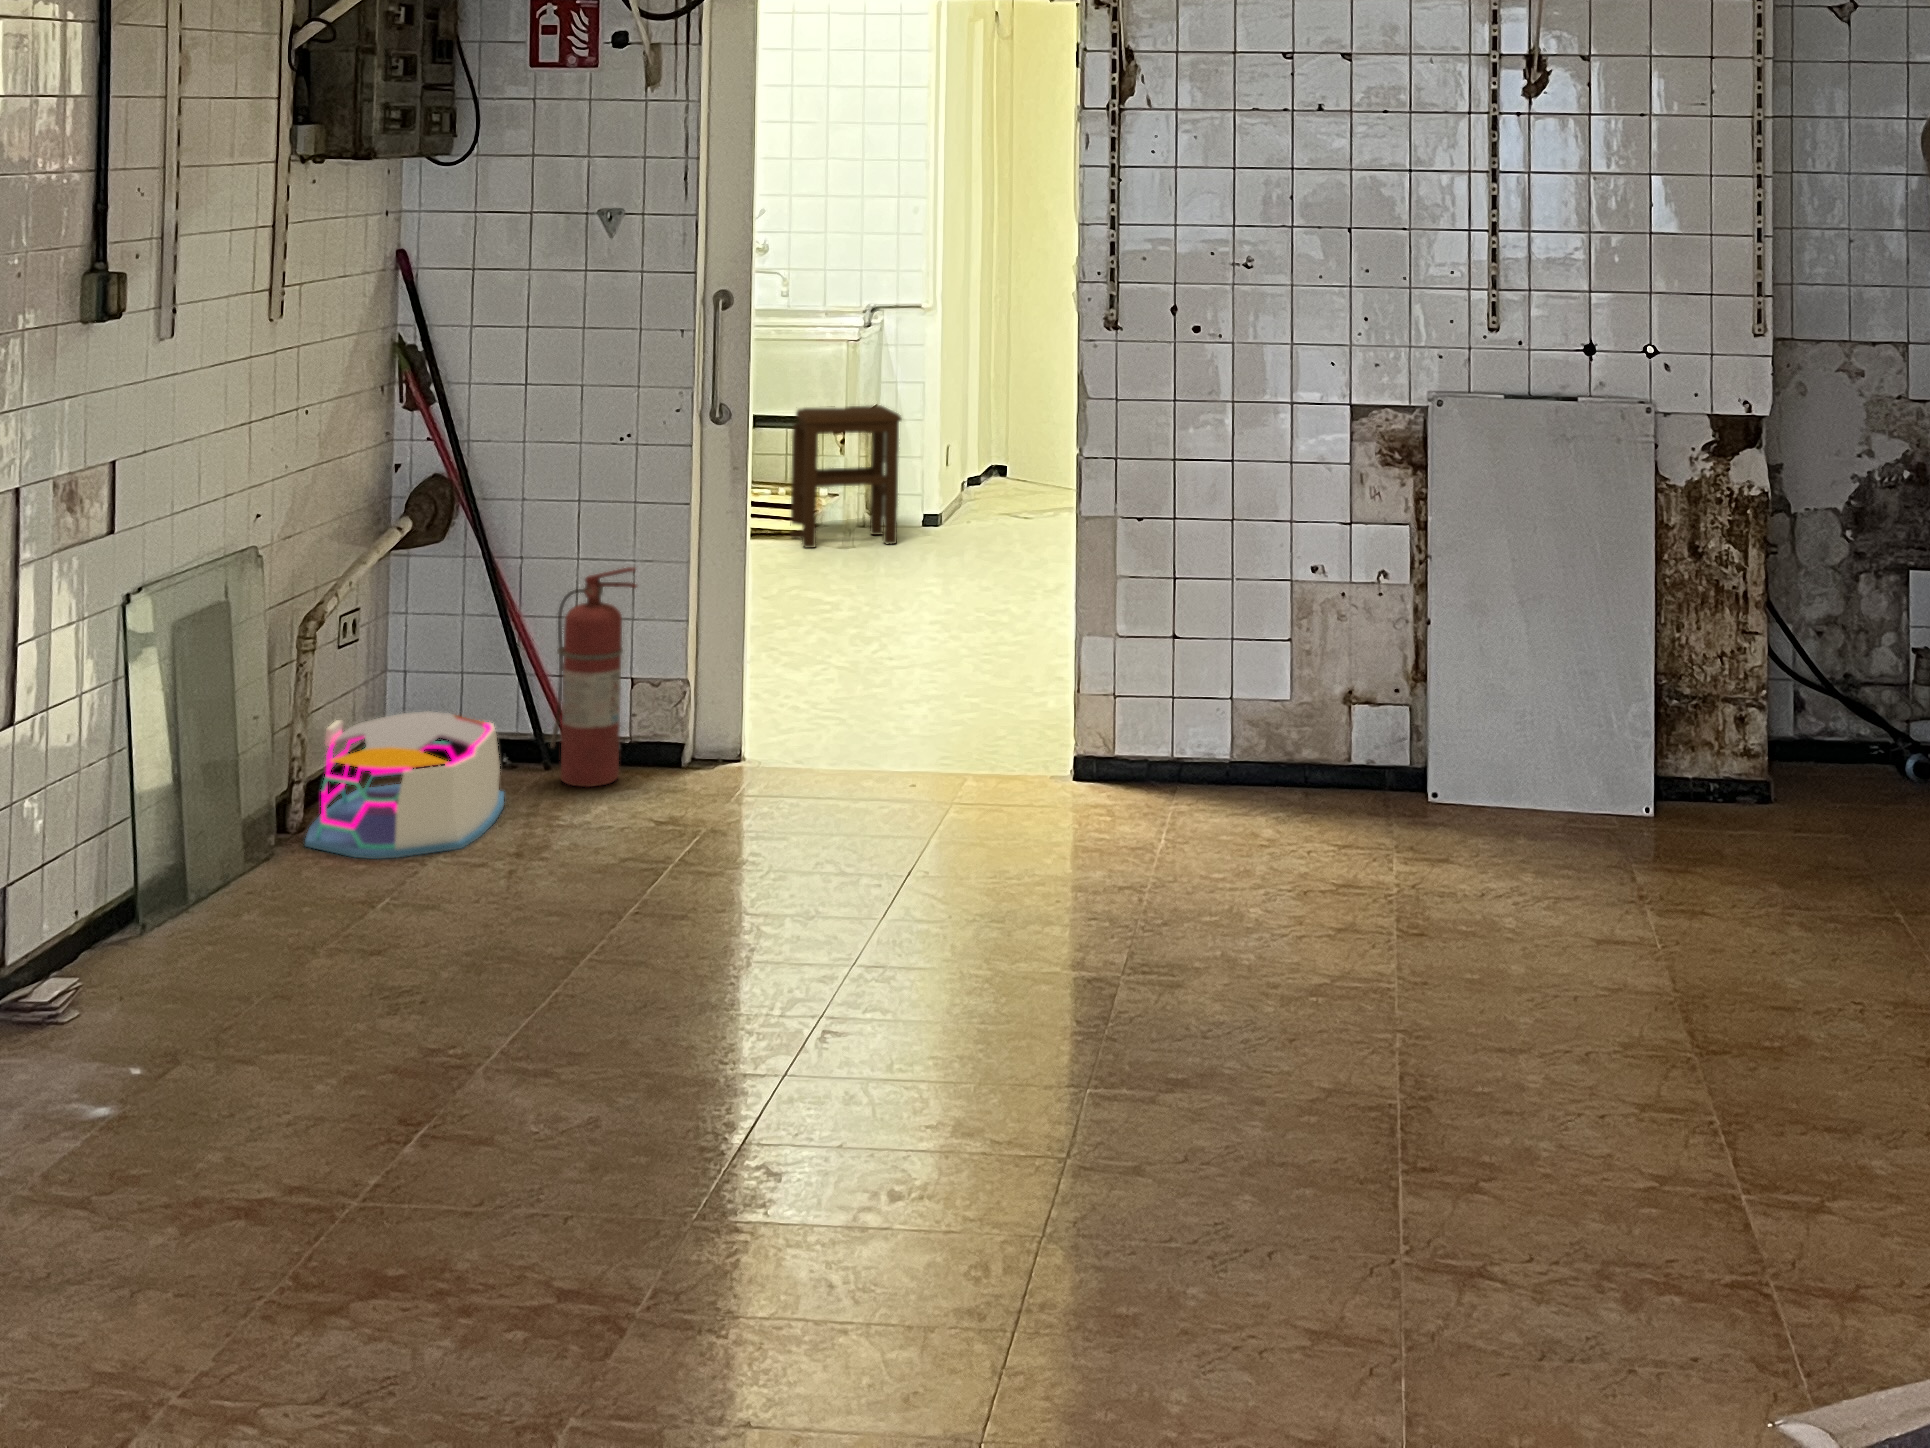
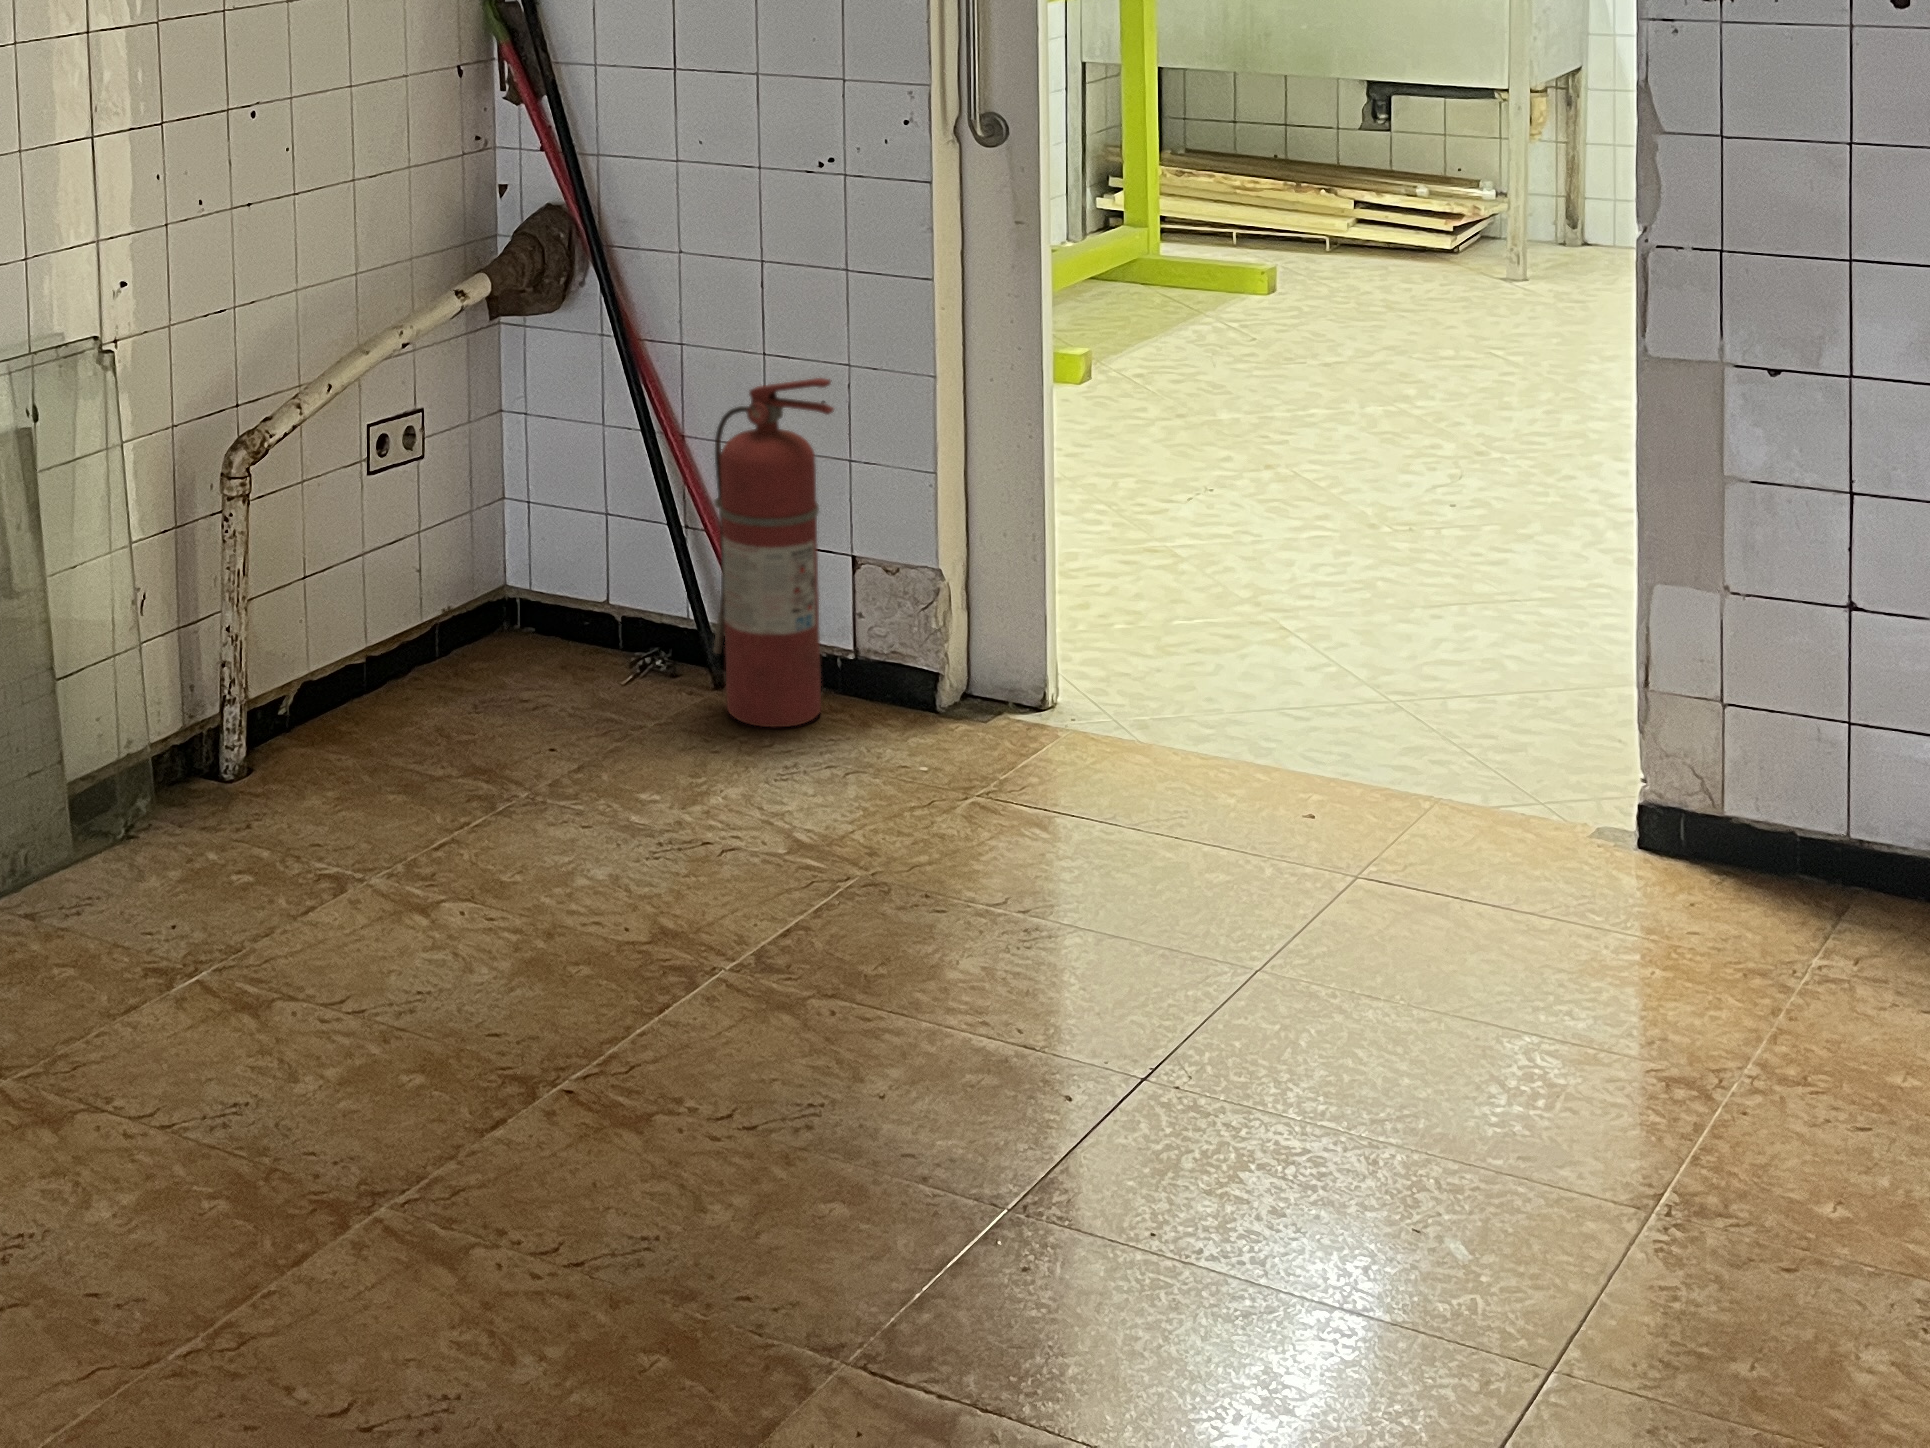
stool: present [791,405,902,548] -> none [1399,86,1575,303]
storage bin: present [305,711,504,859] -> none [262,583,620,831]

